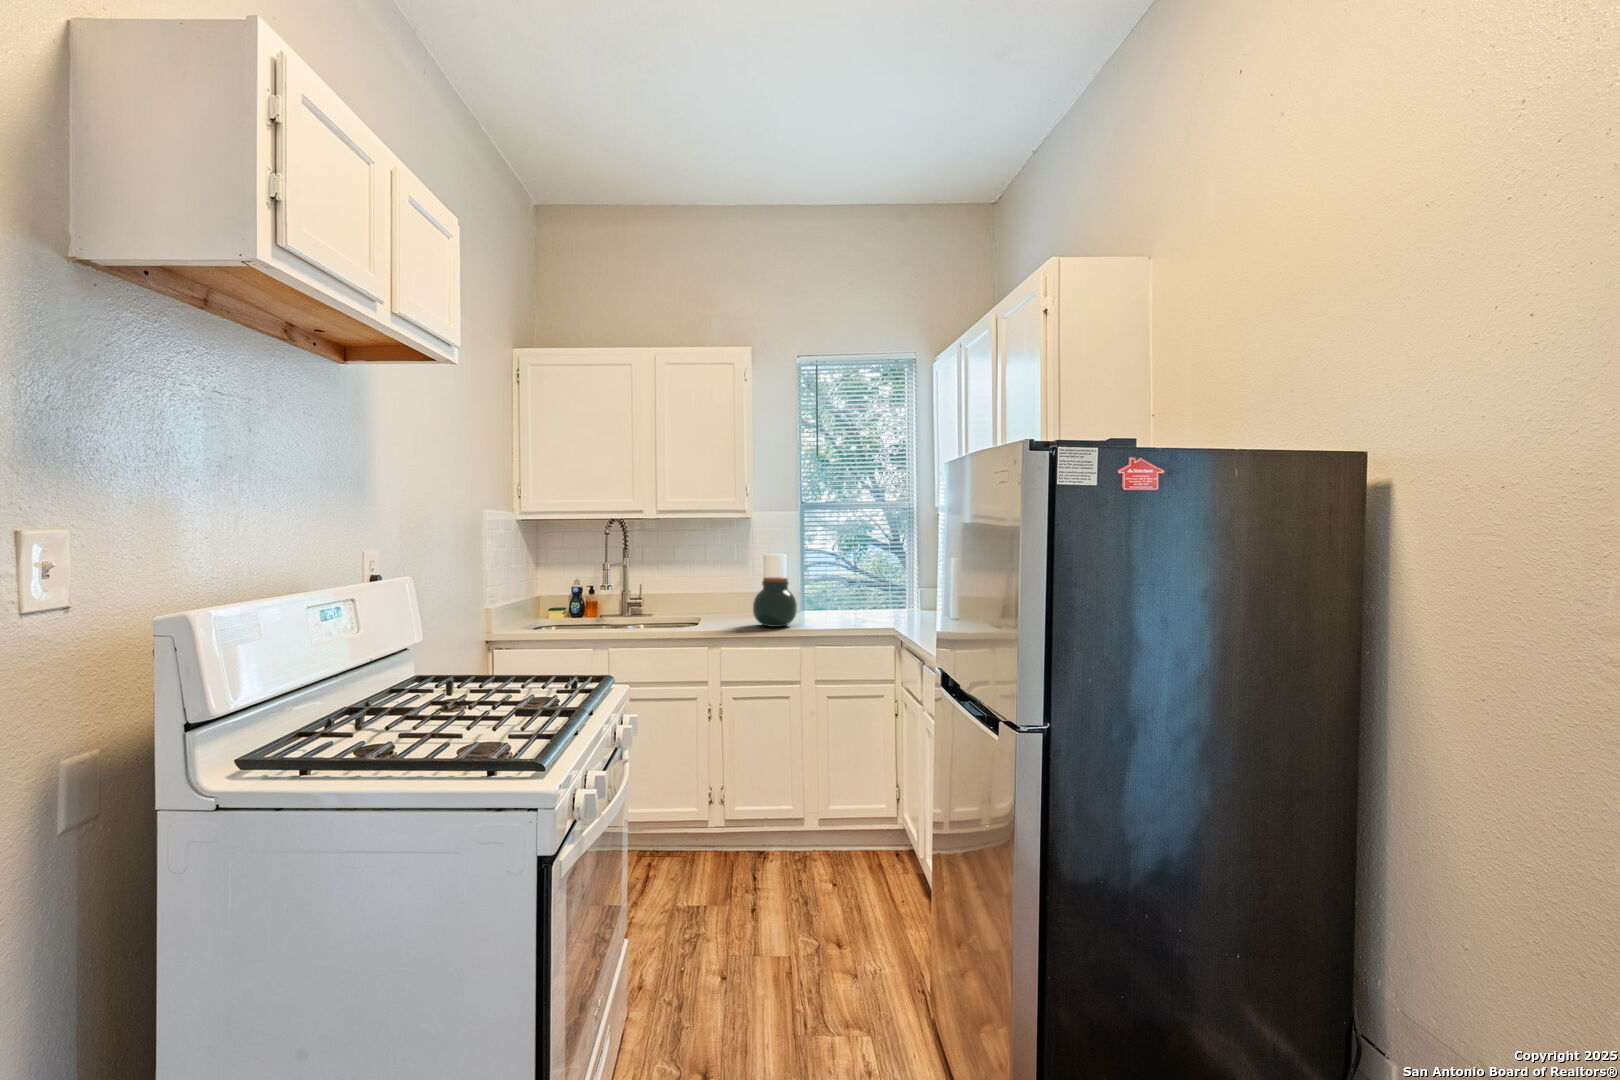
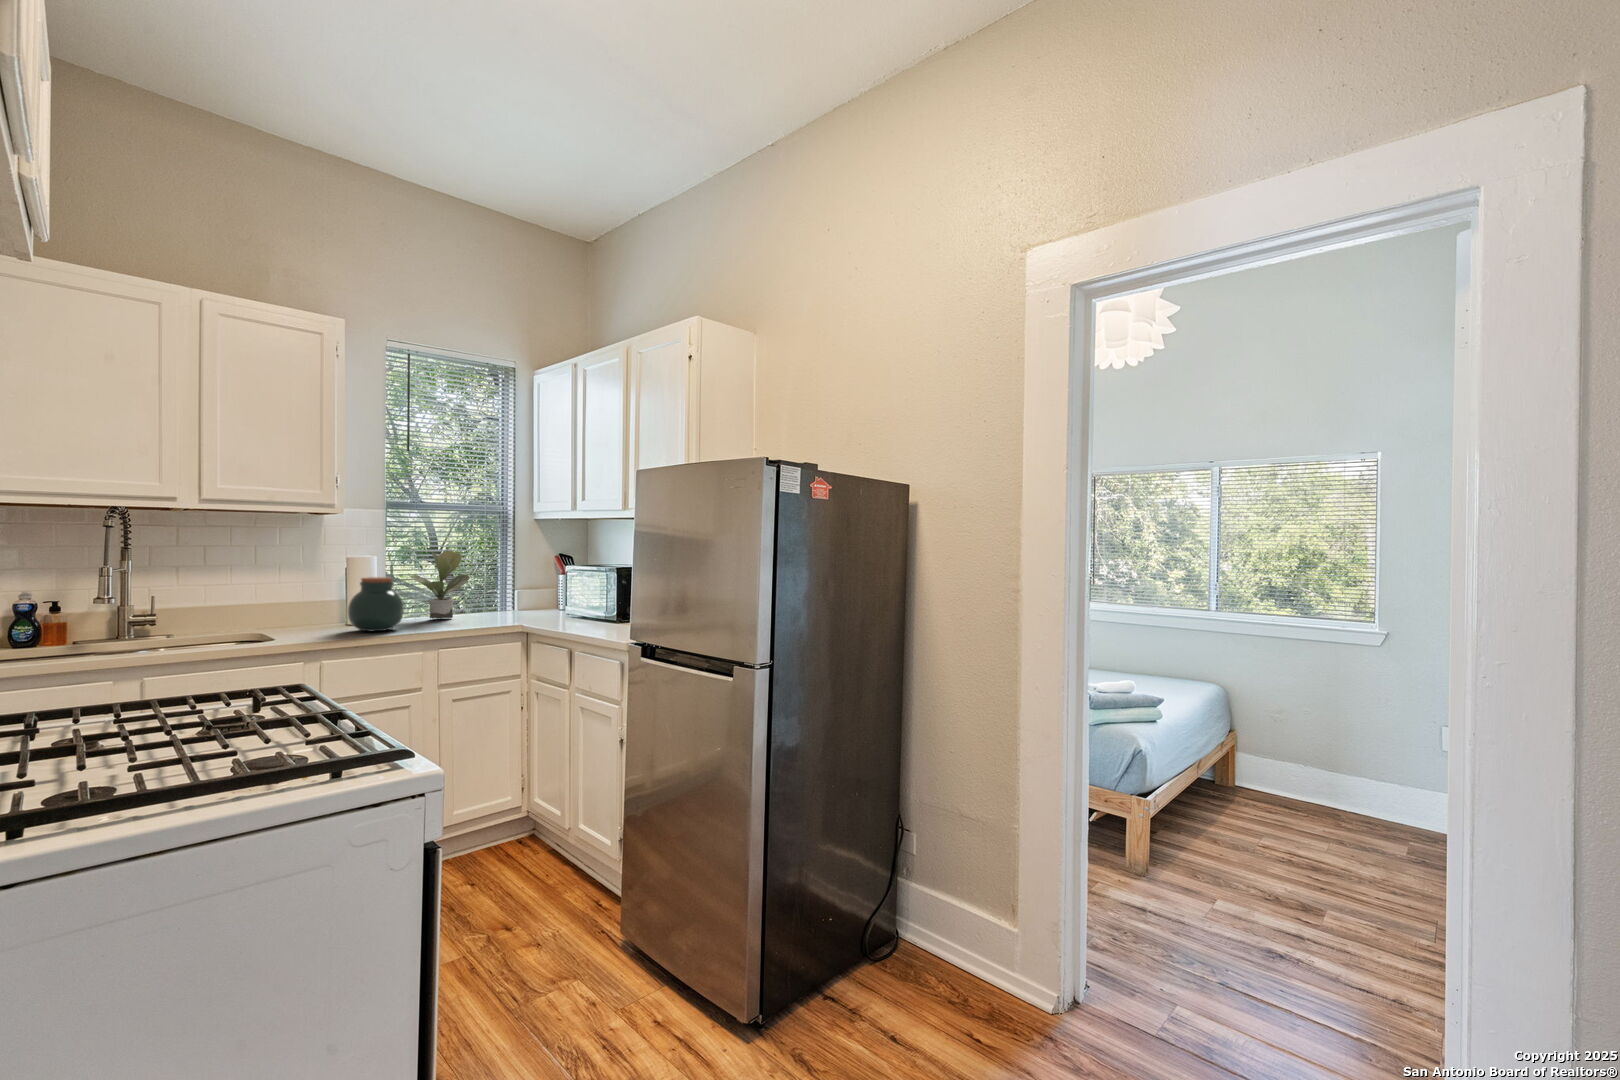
potted plant: none [817,553,864,618] -> present [411,550,469,619]

